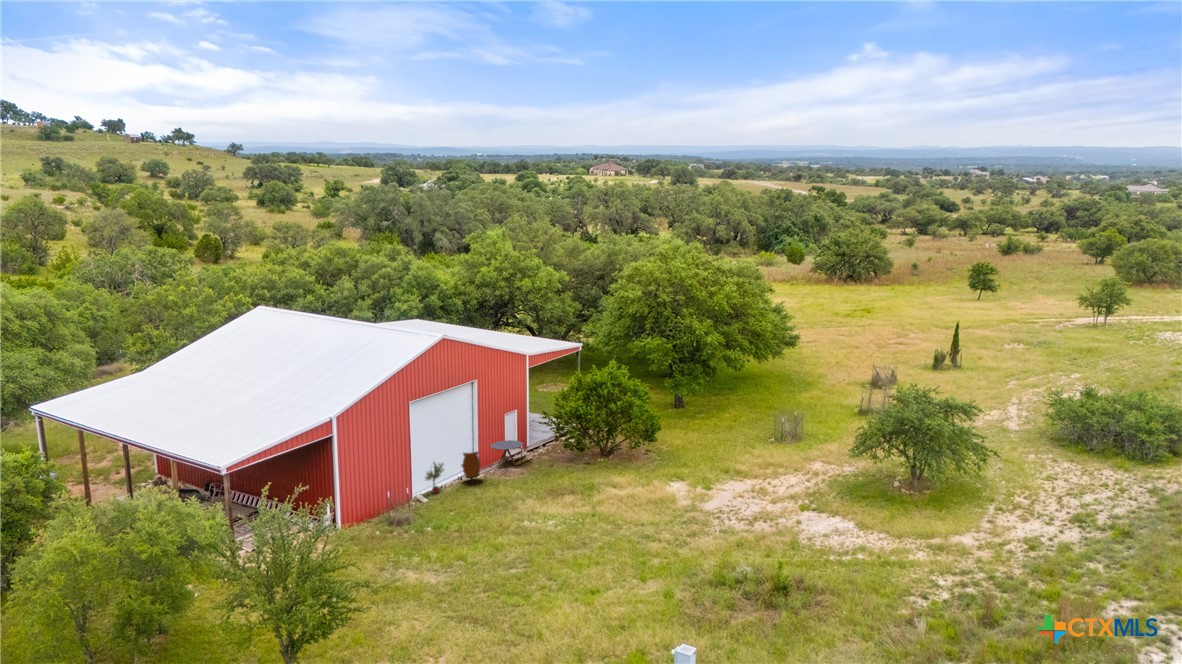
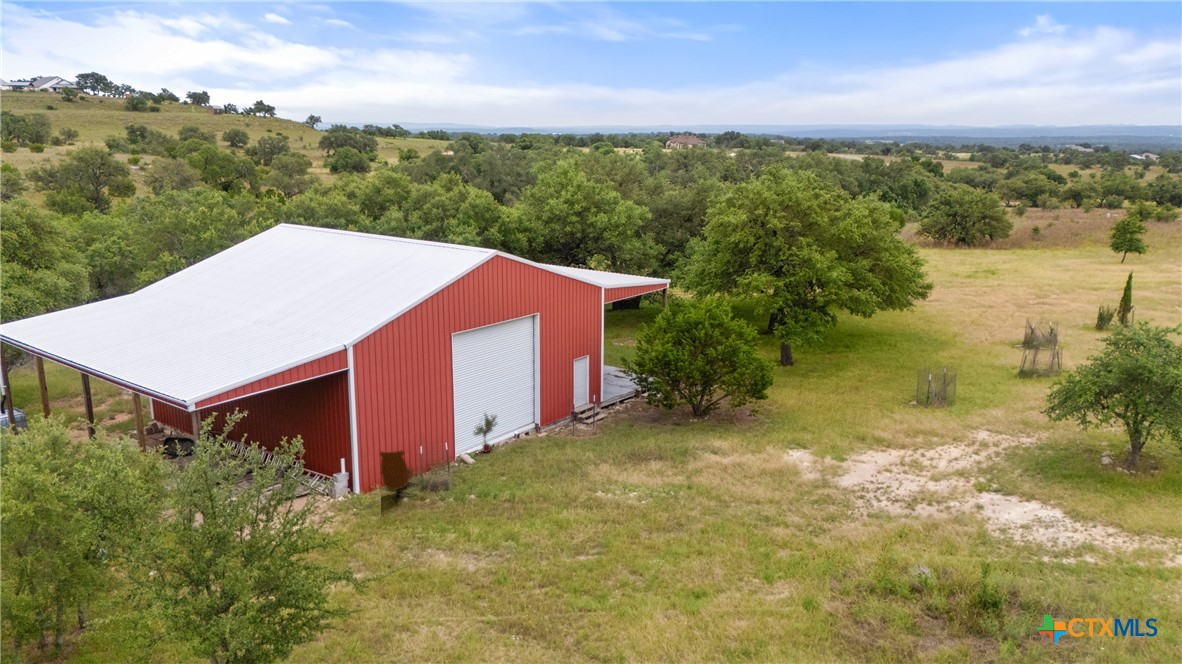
round table: present [490,440,523,469] -> none [556,392,596,427]
lounge chair: present [461,452,481,483] -> present [380,451,414,499]

